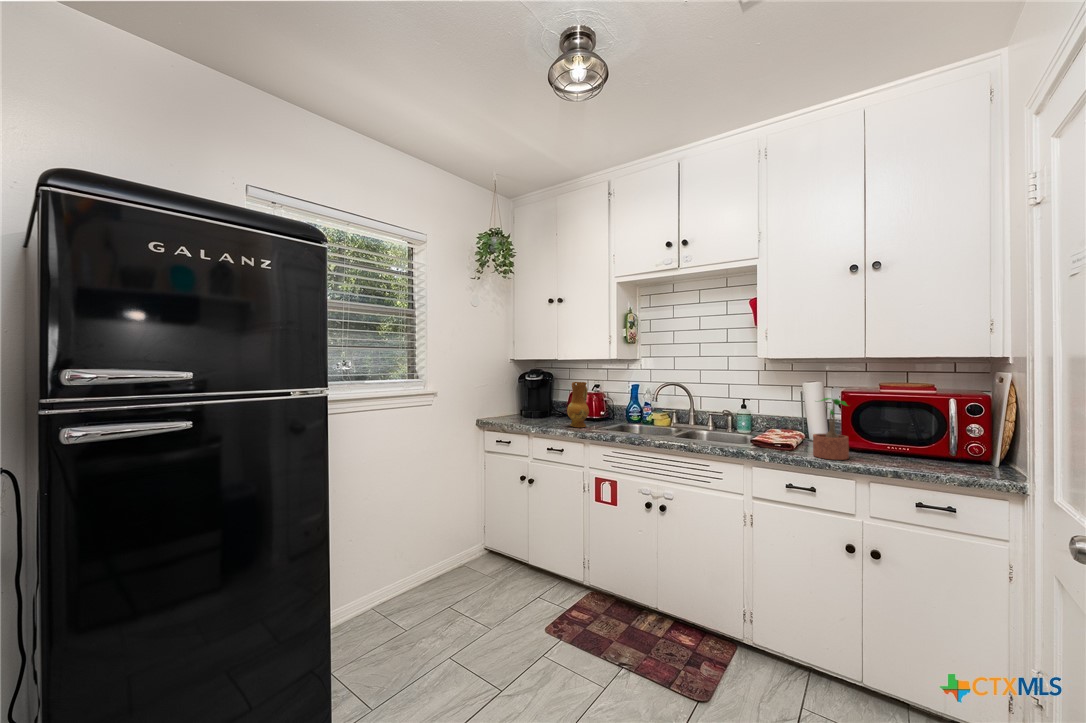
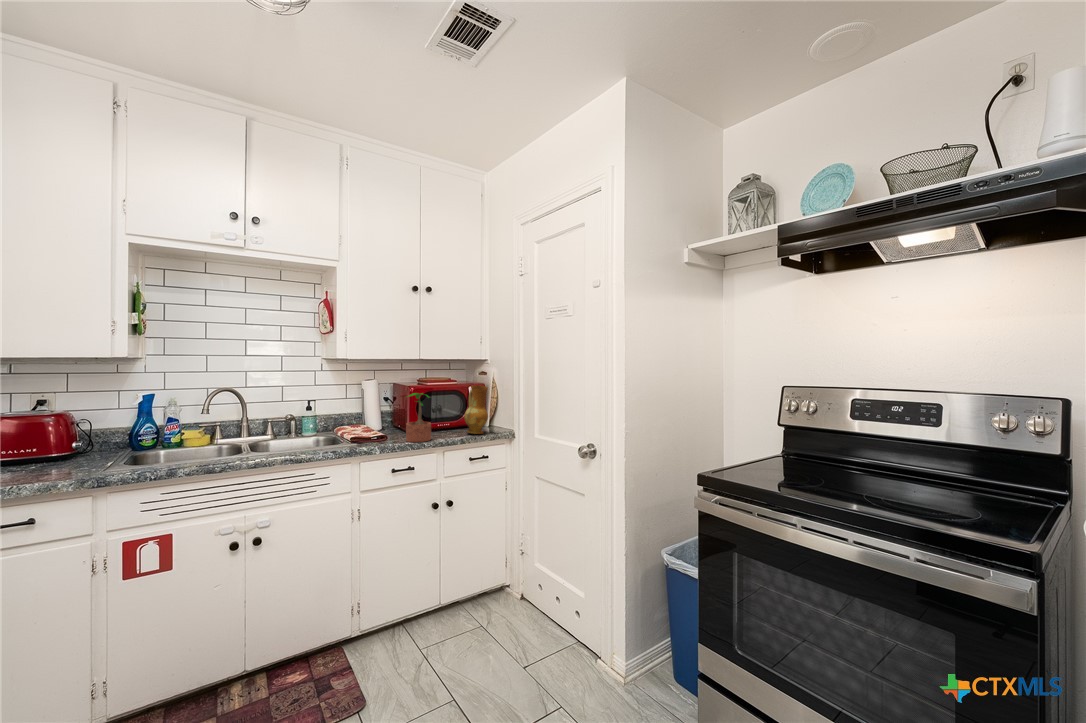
ceramic jug: present [567,382,589,428] -> present [464,386,488,434]

